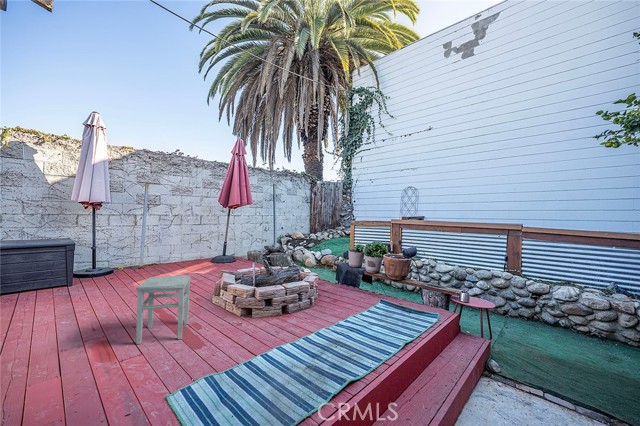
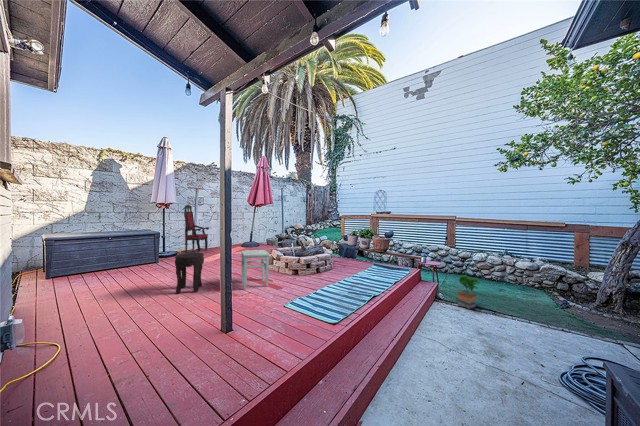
armchair: none [128,205,164,270] -> present [184,205,209,253]
side table: none [22,278,82,348] -> present [175,253,204,294]
potted tree: none [527,333,574,399] -> present [458,275,480,309]

